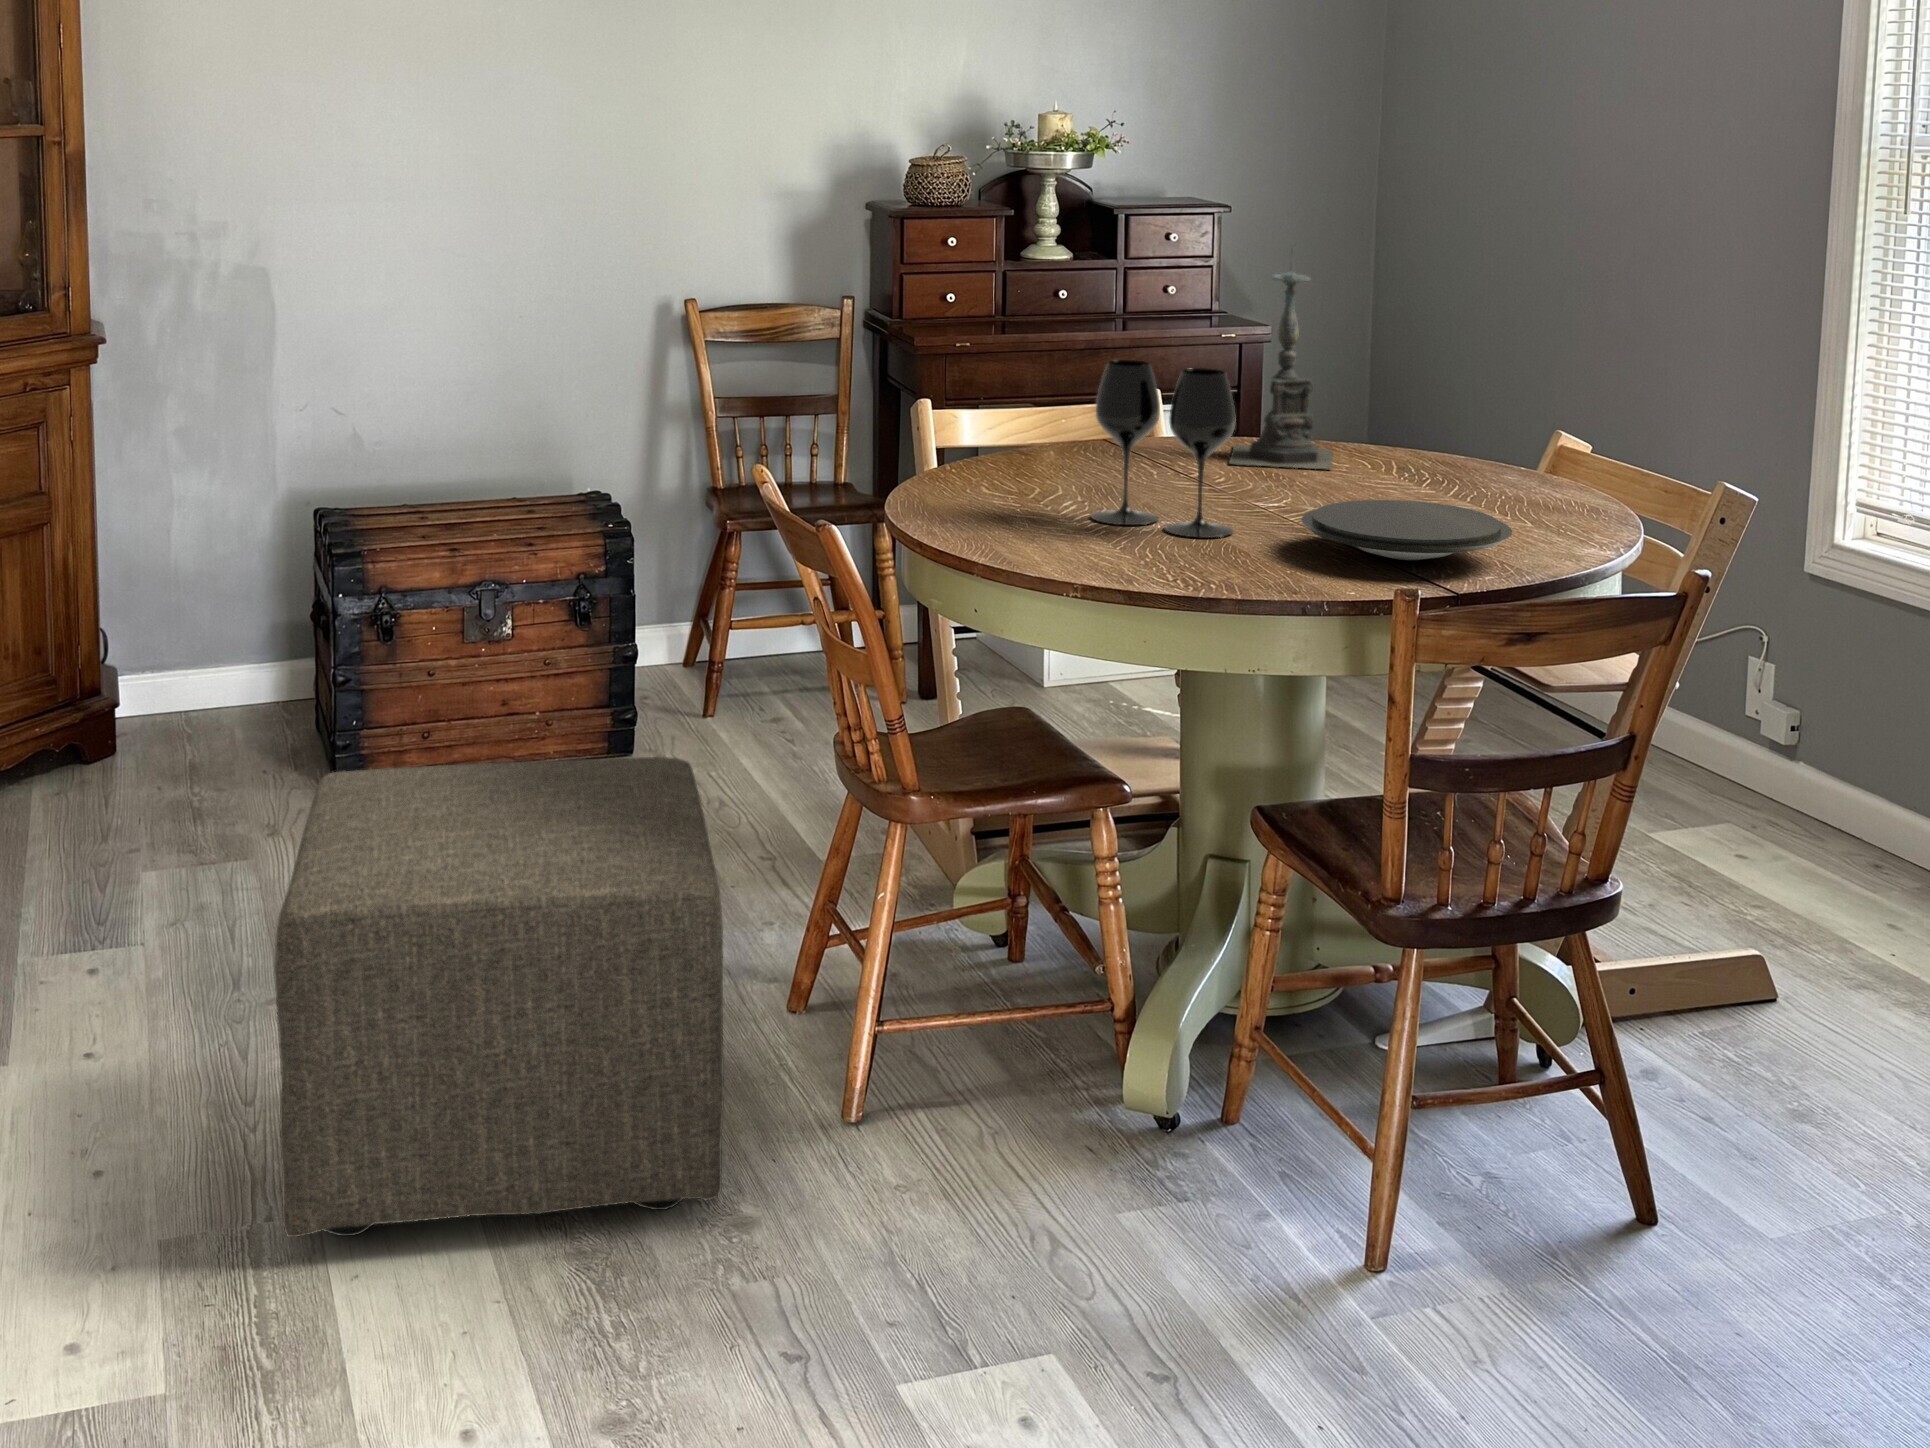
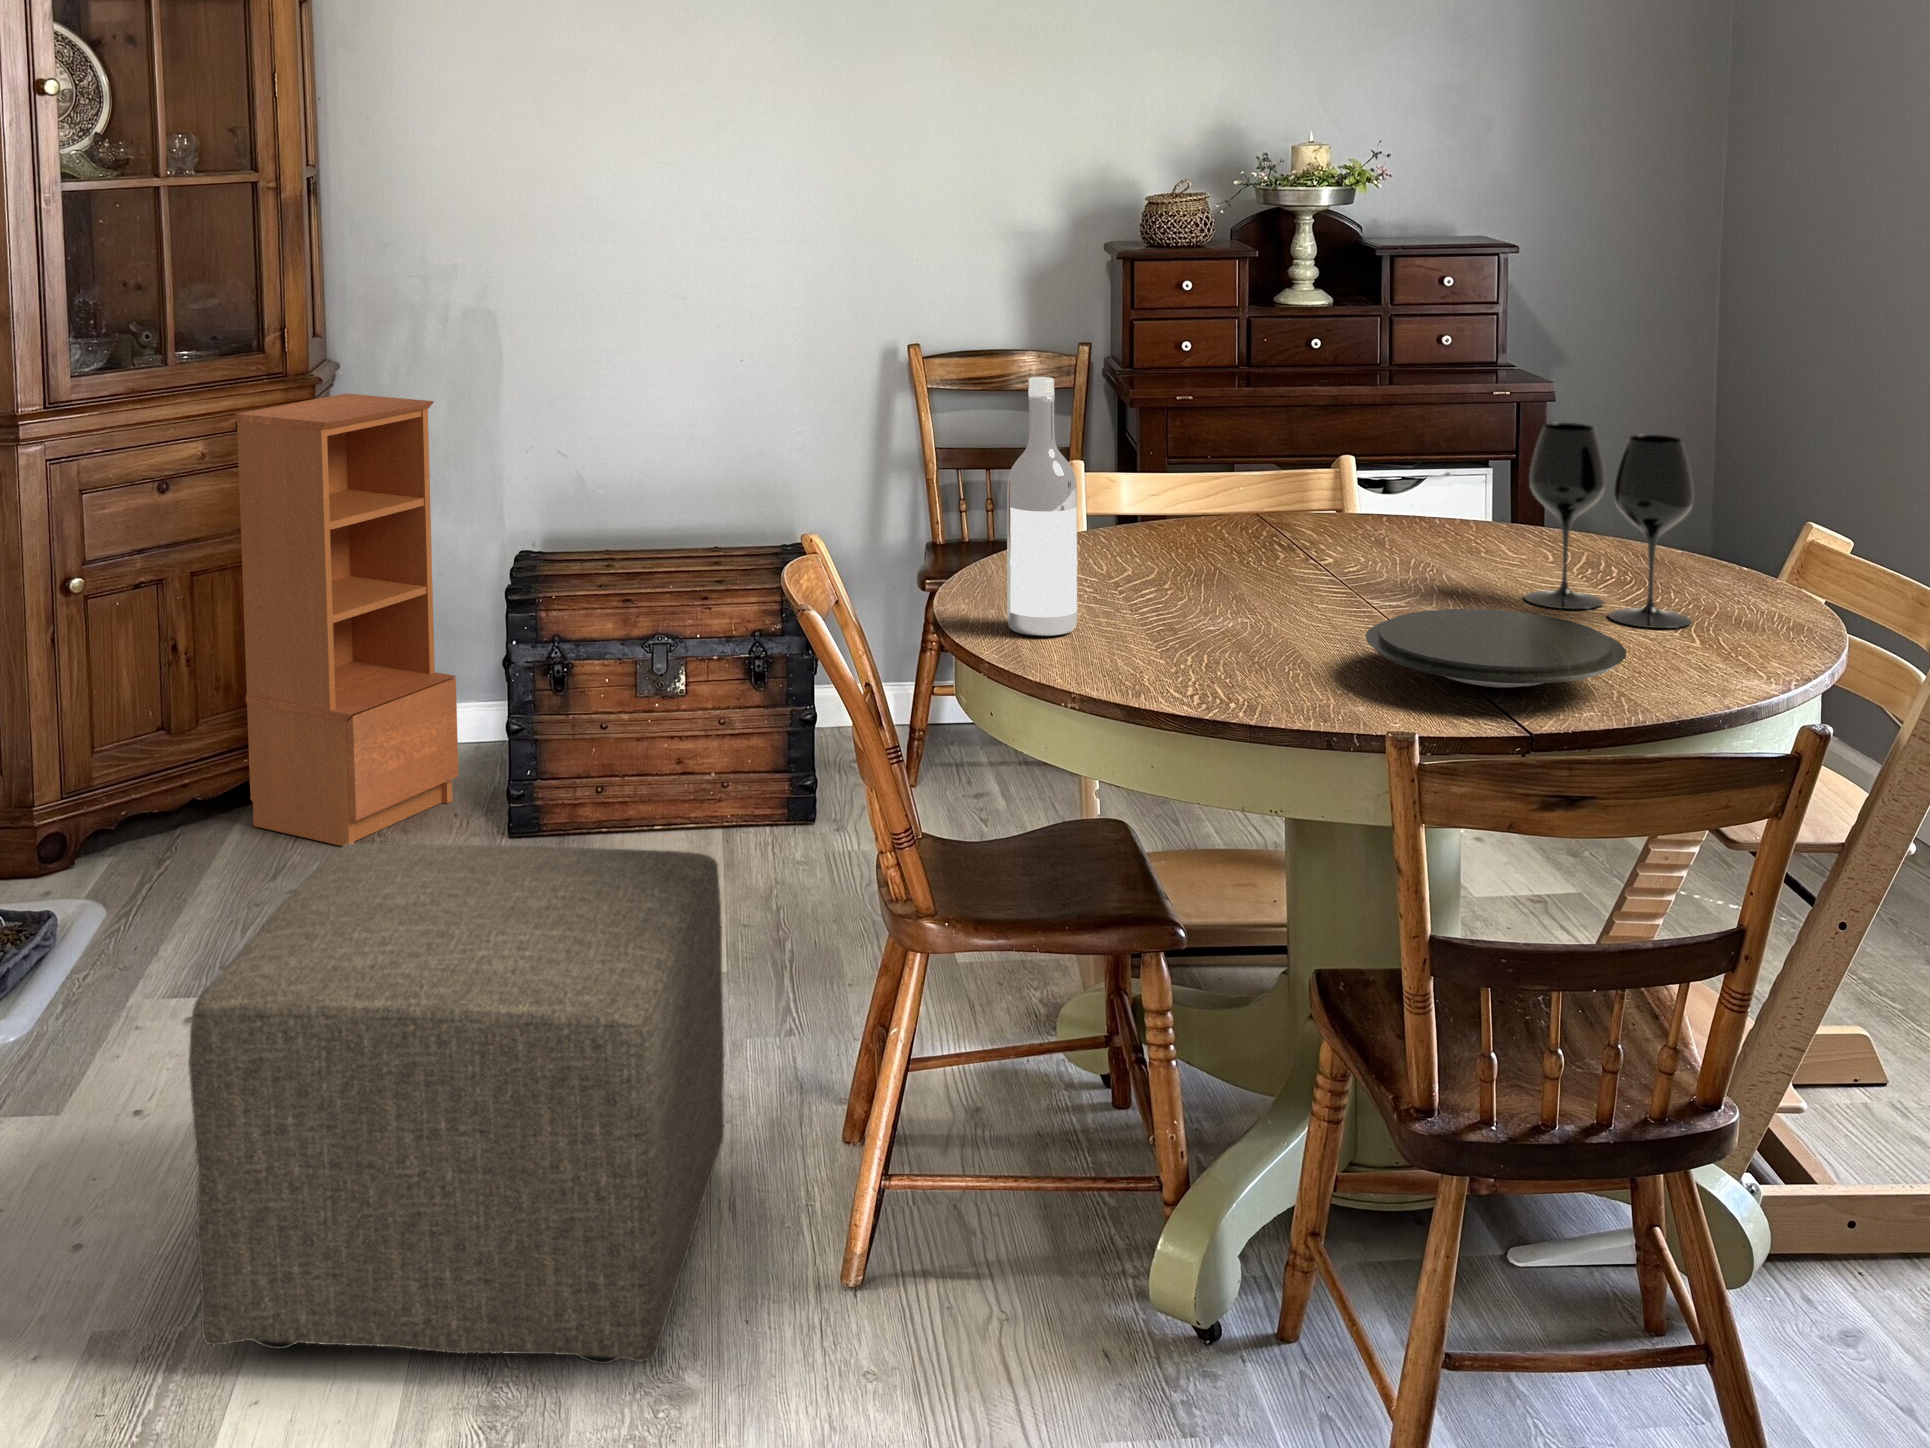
candle holder: present [1229,259,1332,470] -> none [1378,298,1521,563]
wine bottle: none [982,312,1044,539] -> present [1007,377,1077,636]
bookcase: none [41,352,266,807] -> present [236,394,458,846]
wine glass: present [1091,360,1235,538] -> present [1525,423,1694,628]

